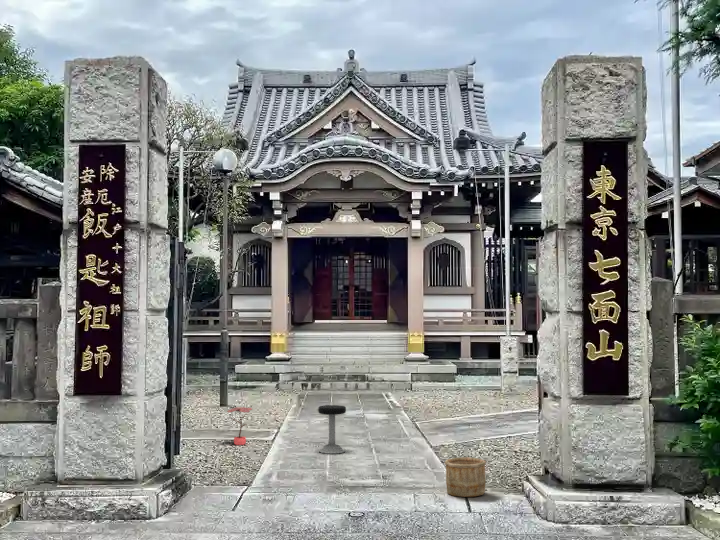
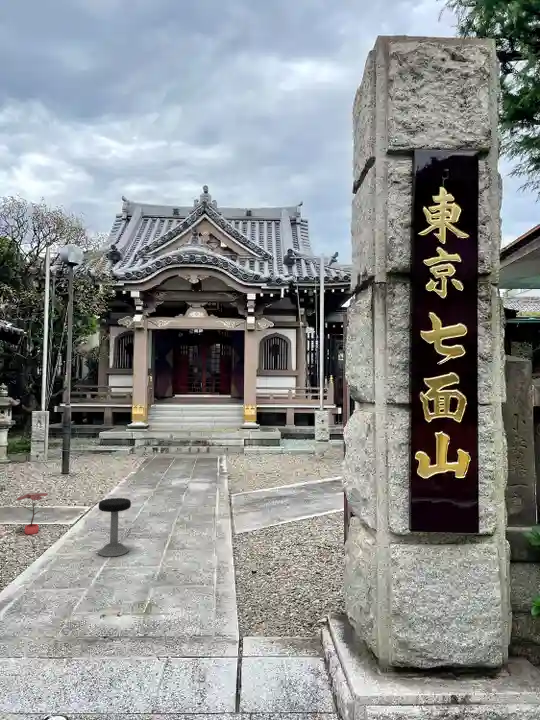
wooden bucket: present [445,457,486,497] -> none [203,609,264,684]

